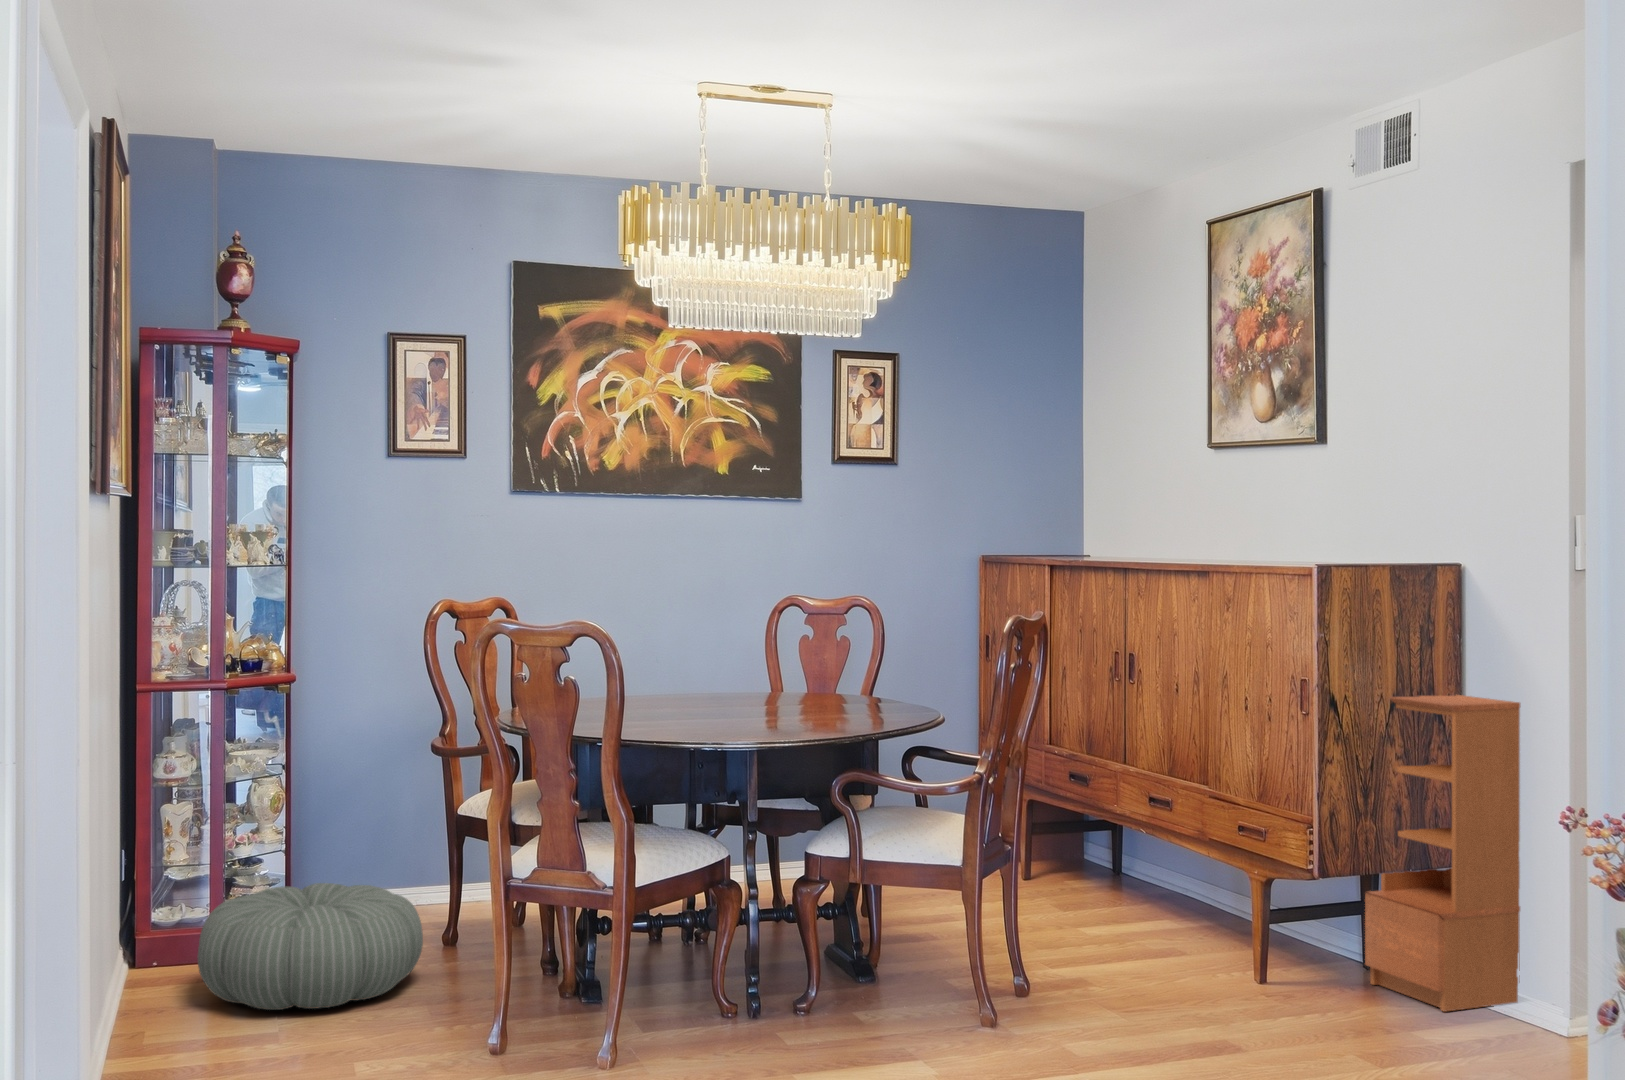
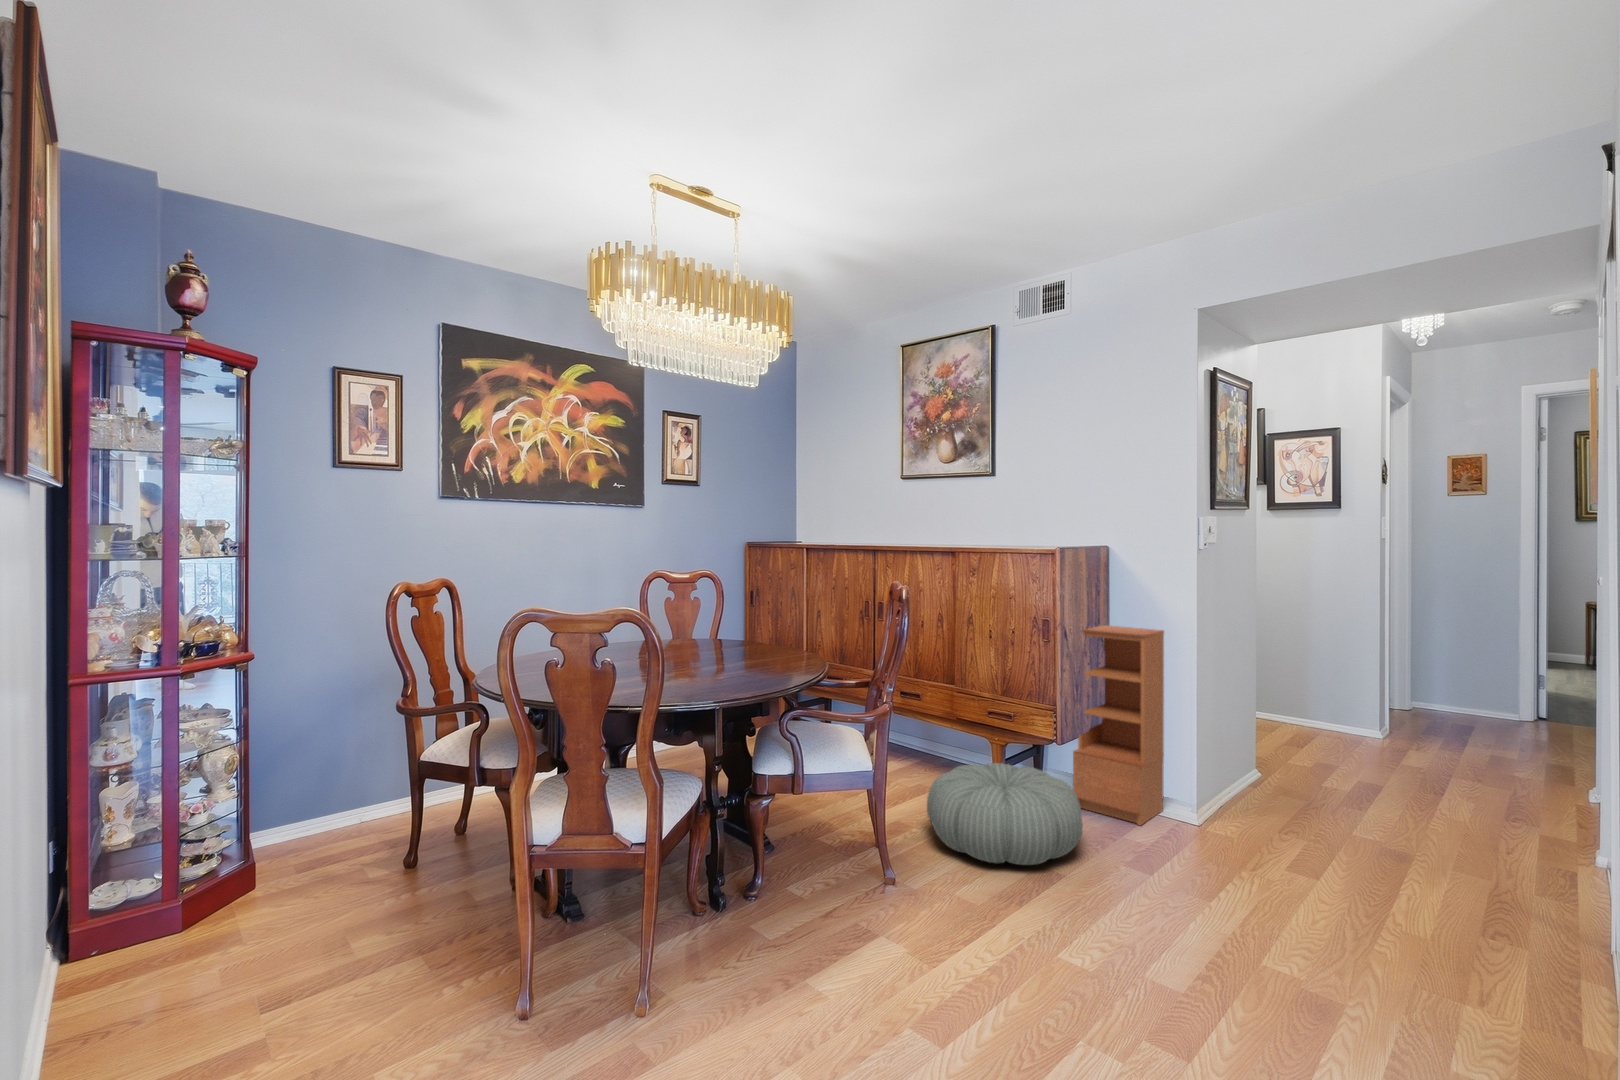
pouf: present [198,883,423,1010] -> present [927,763,1083,865]

